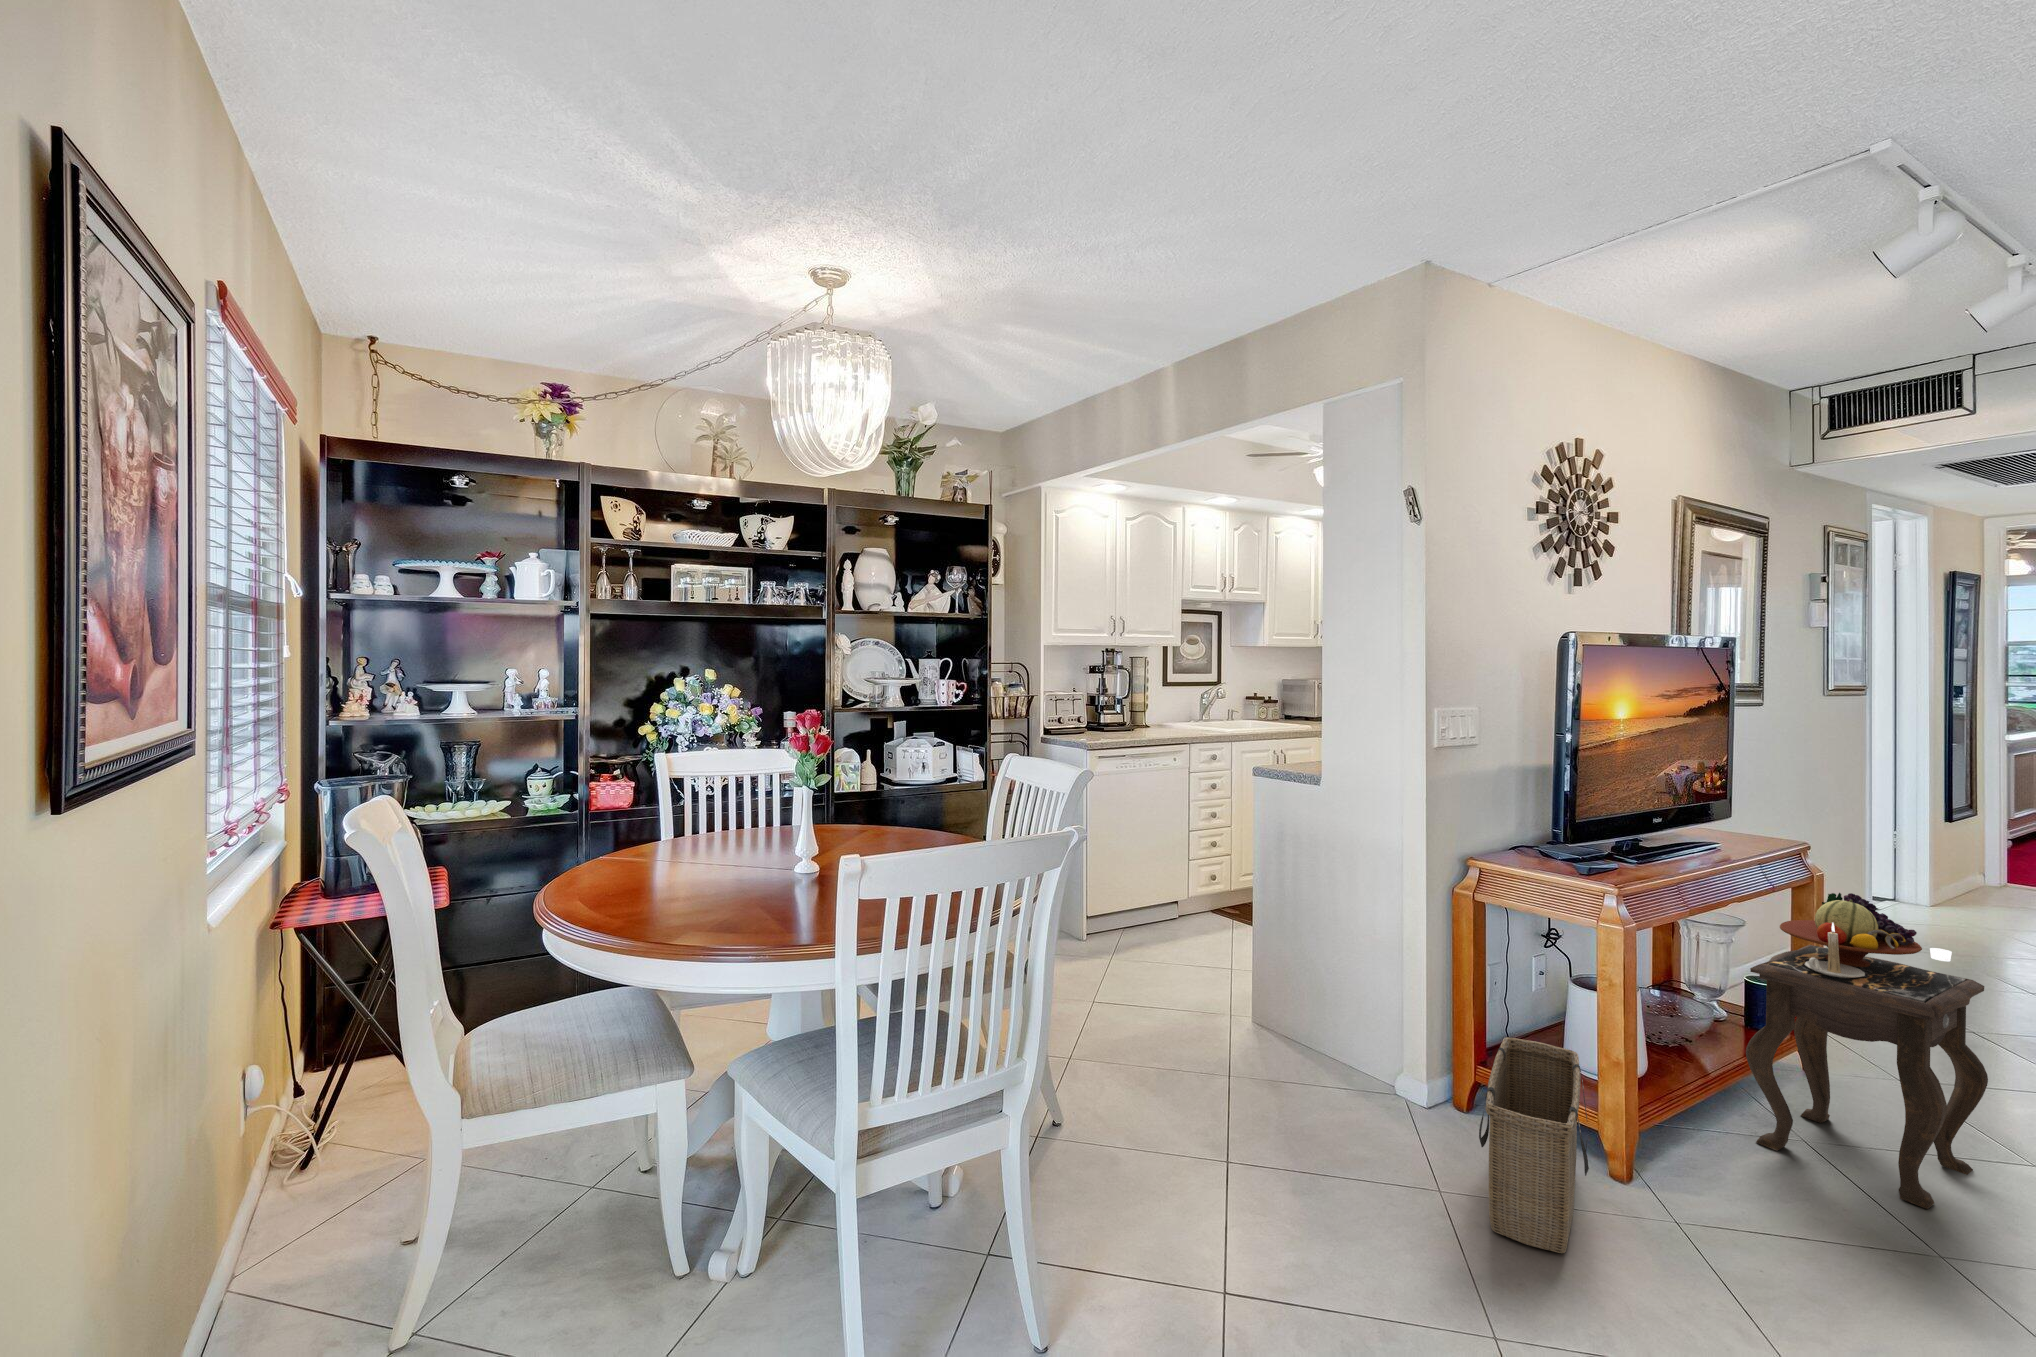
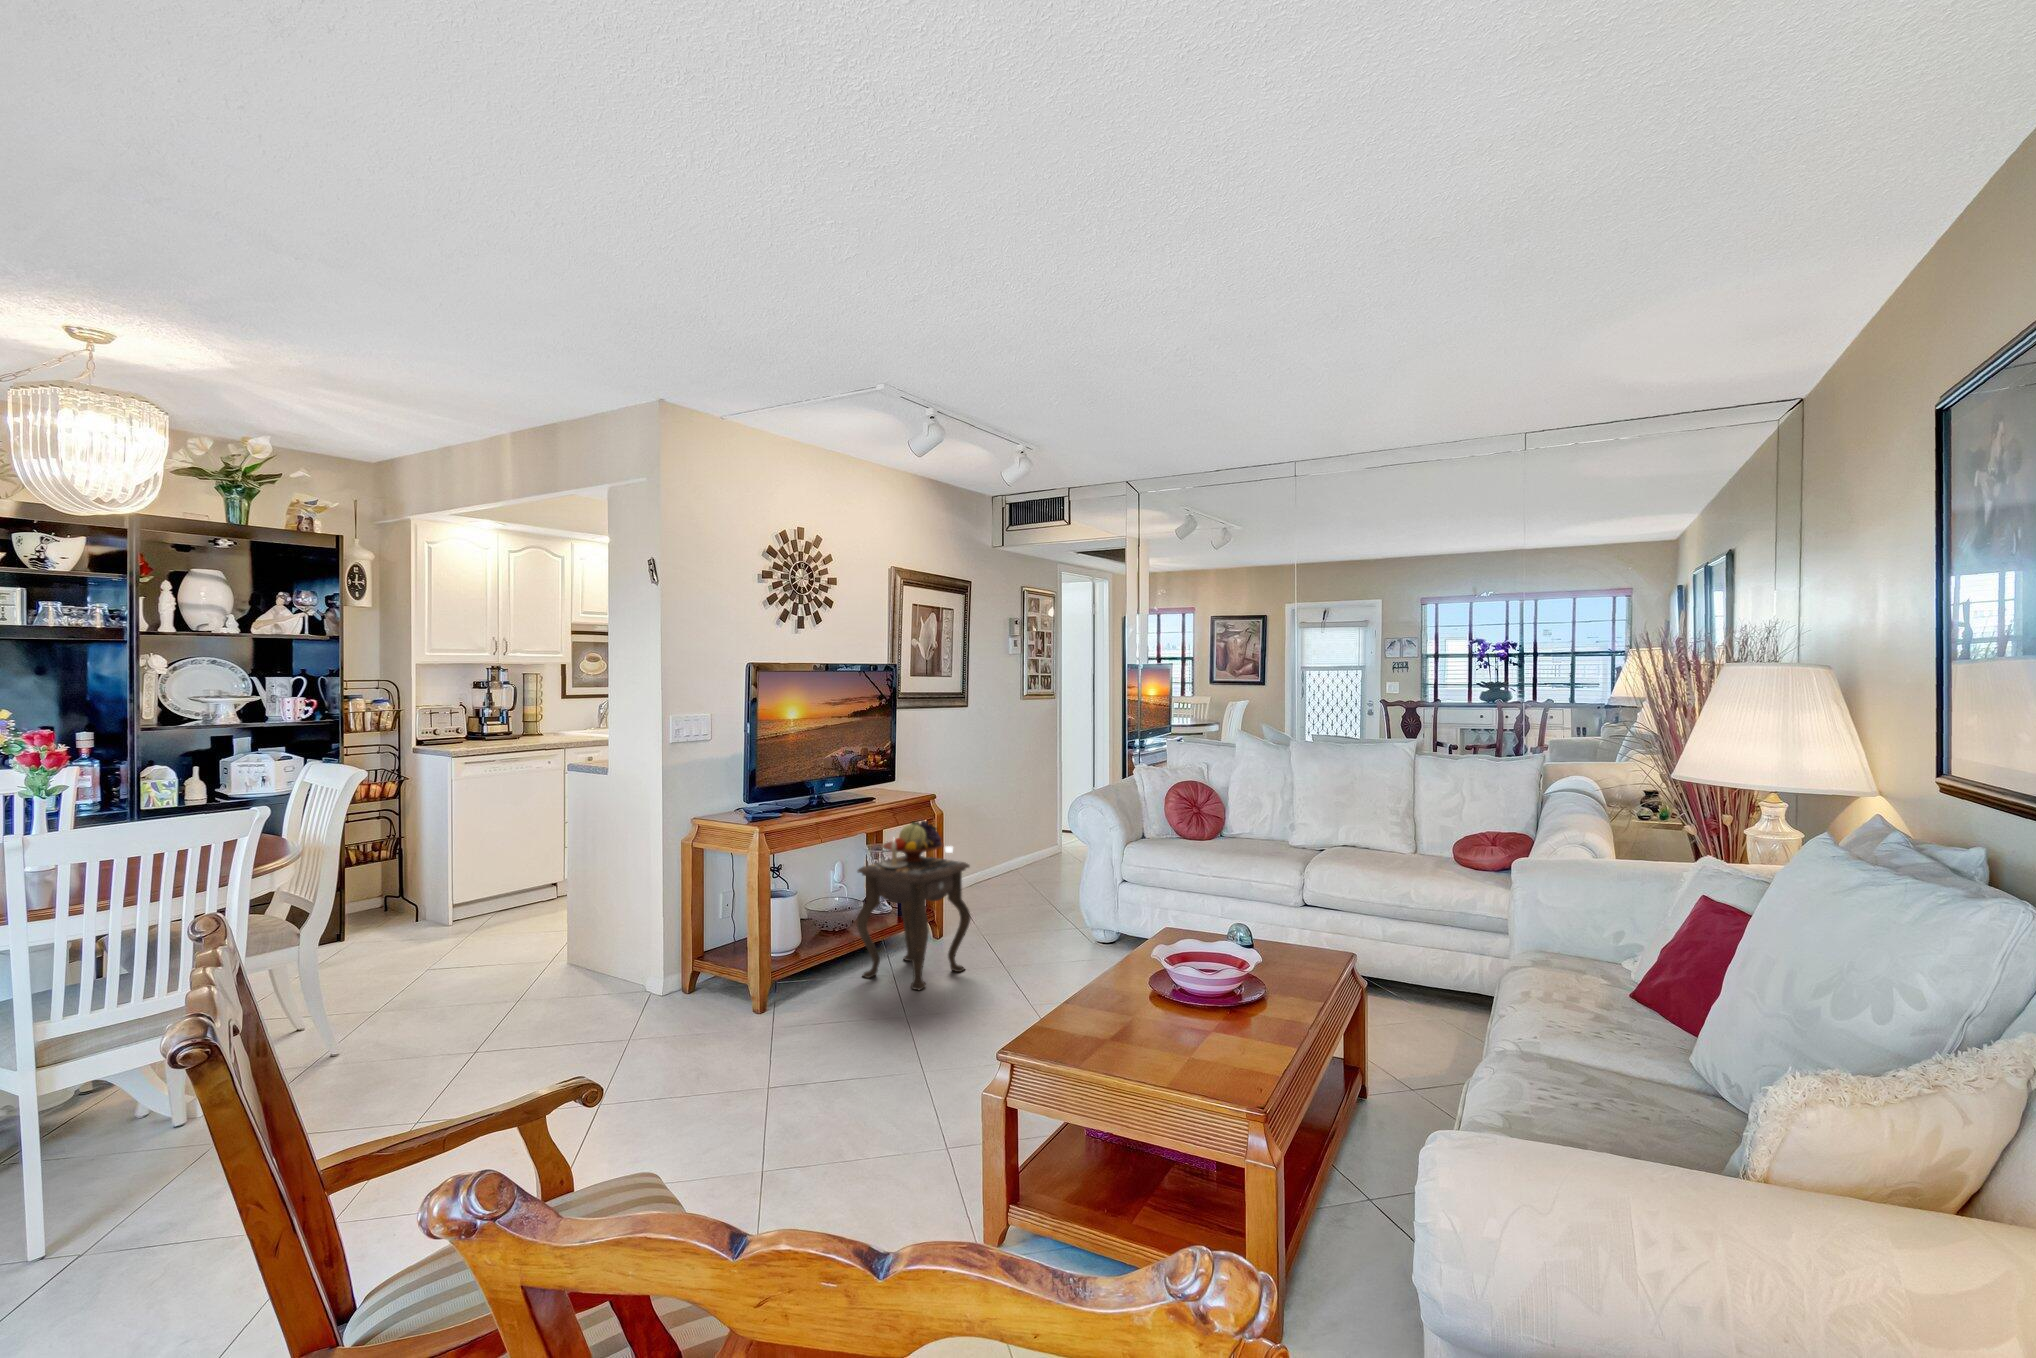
basket: present [1479,1037,1589,1253] -> none [643,931,737,1046]

